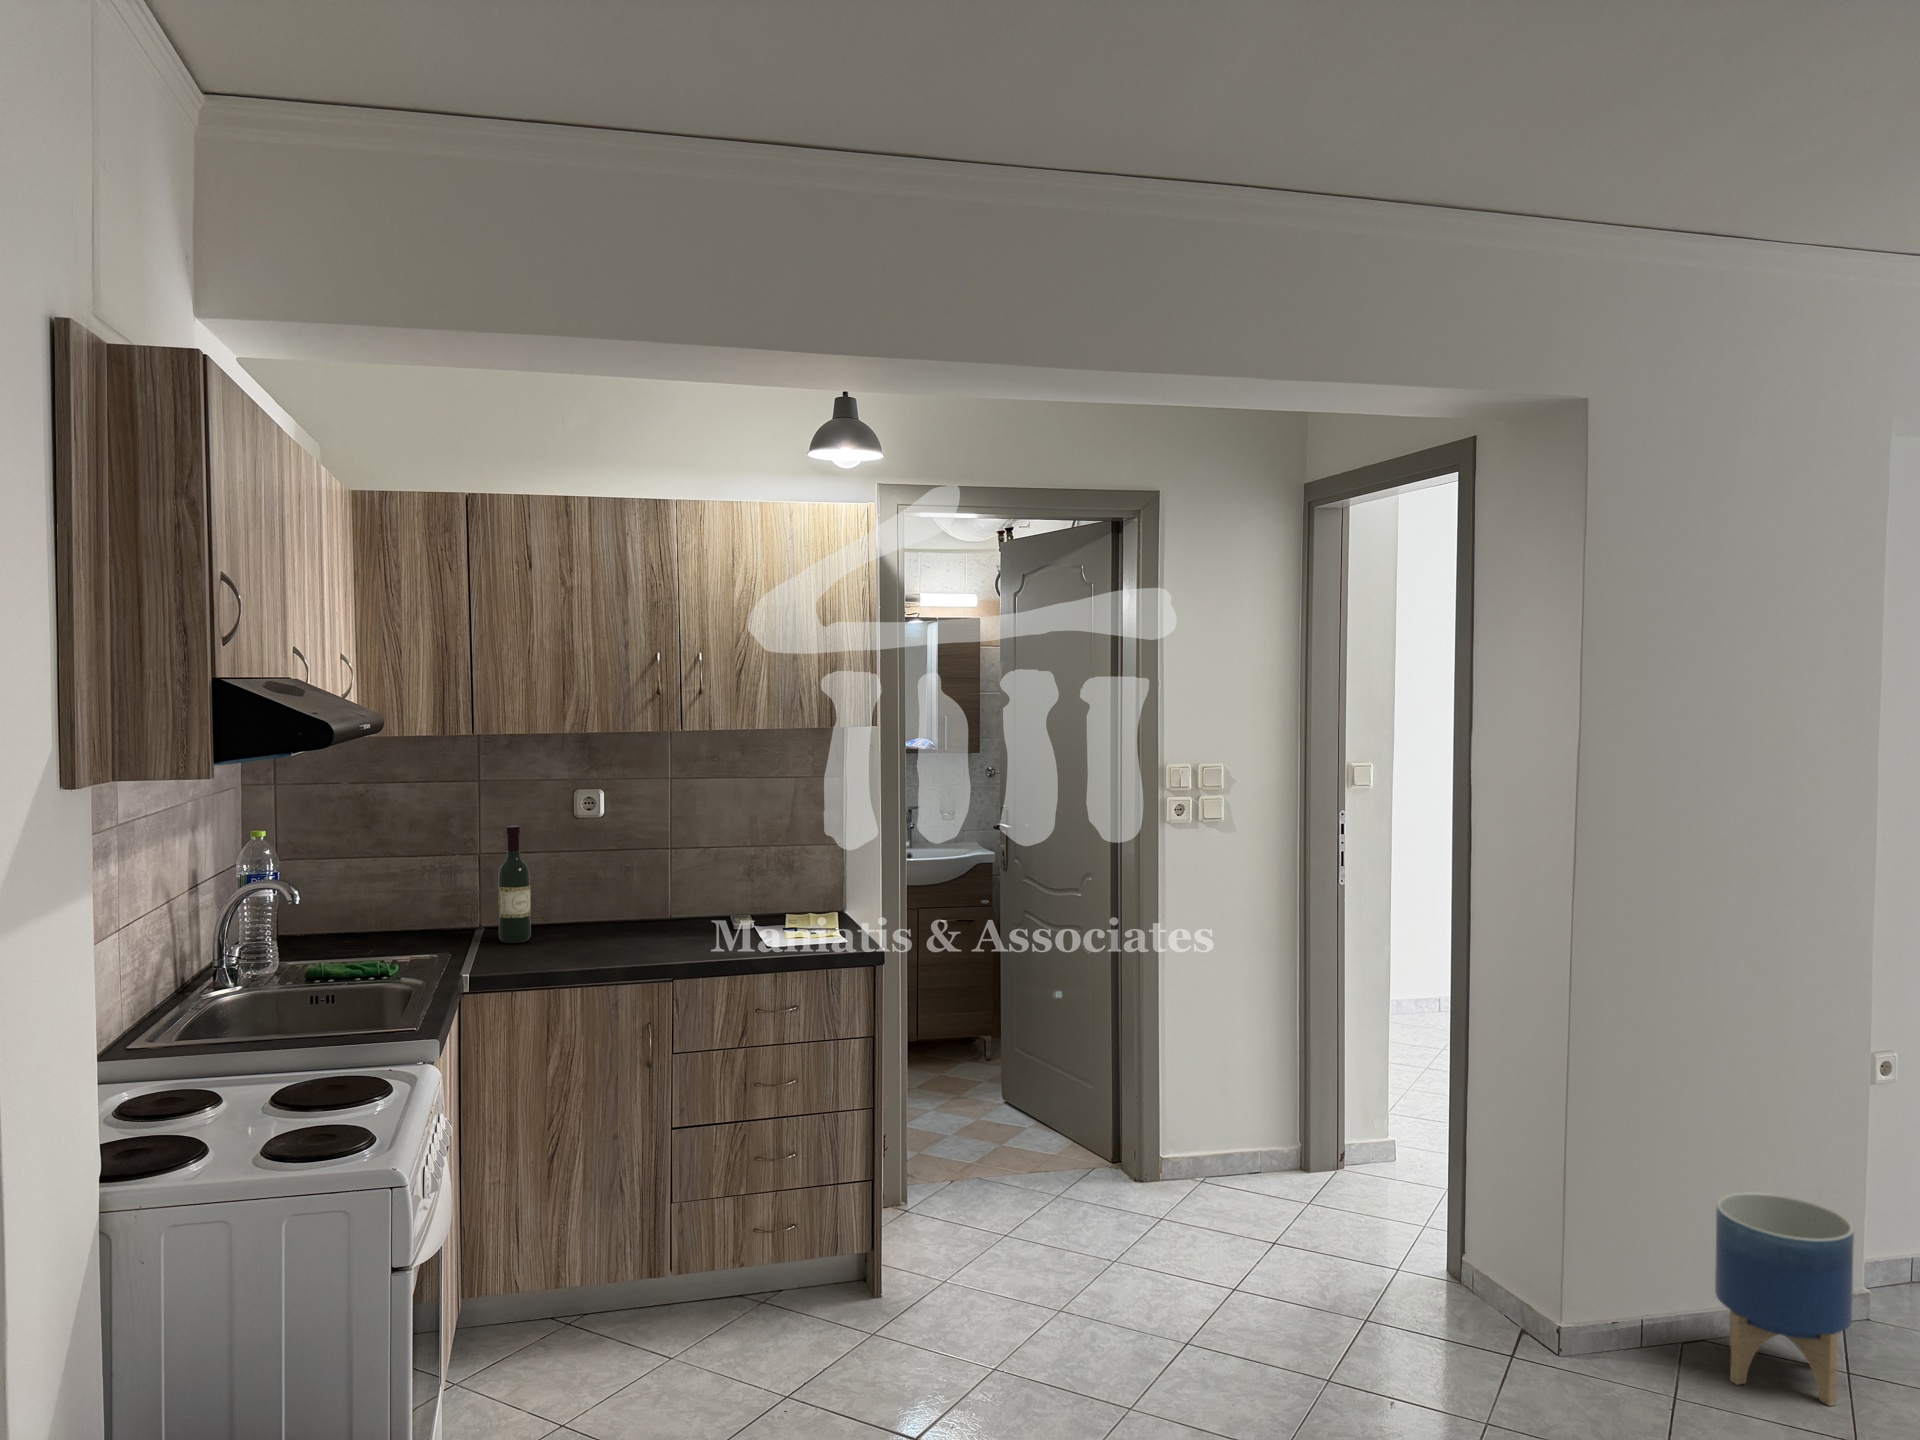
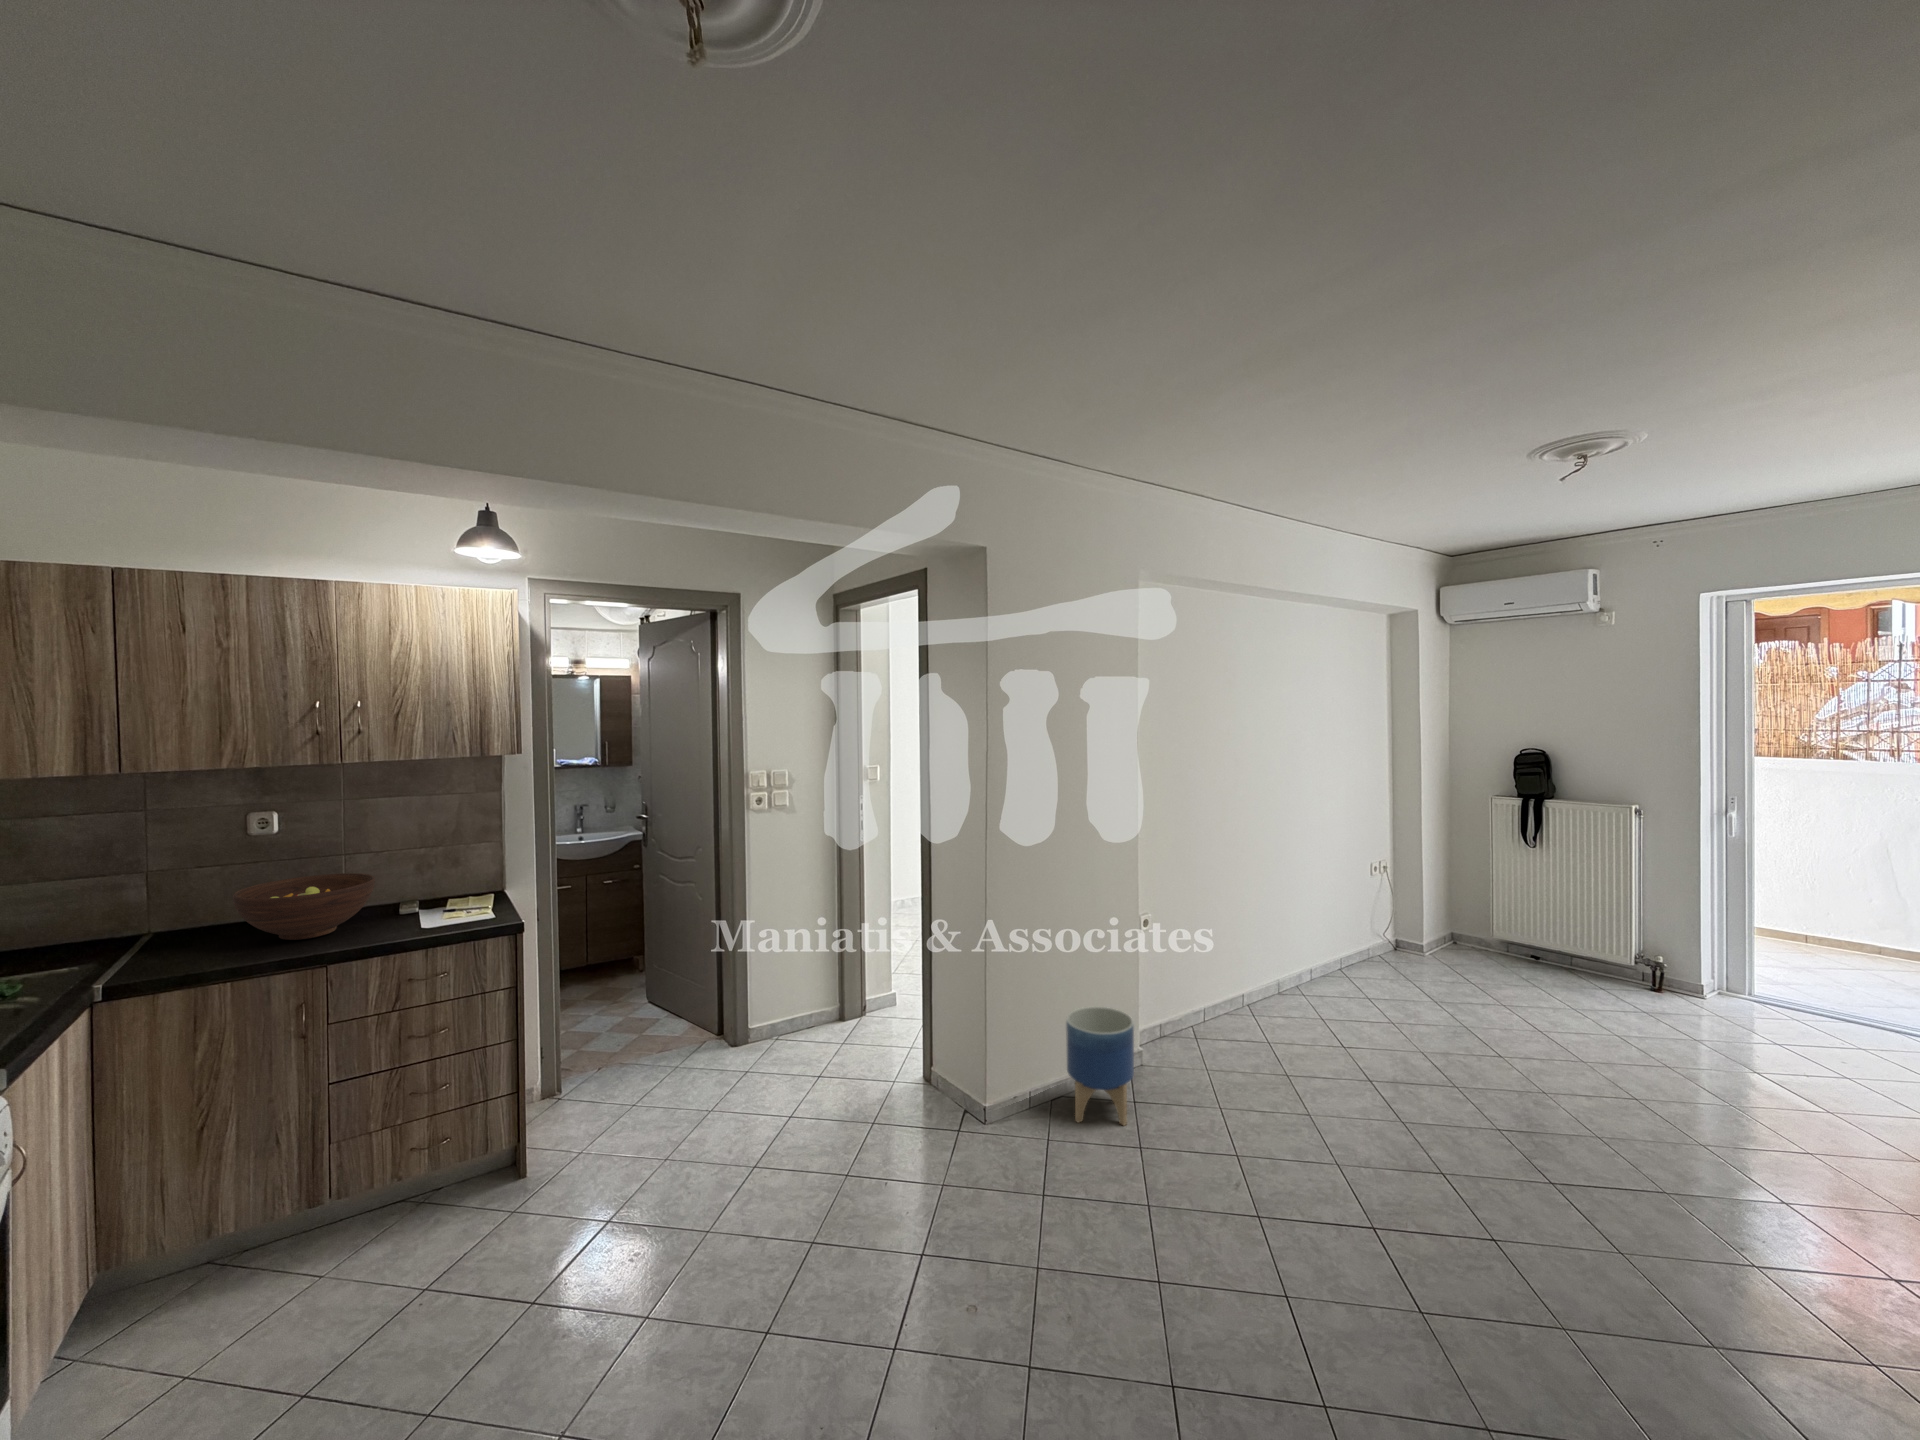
wine bottle: present [498,826,531,943] -> none [154,848,191,948]
fruit bowl: none [574,871,713,947] -> present [233,873,375,940]

